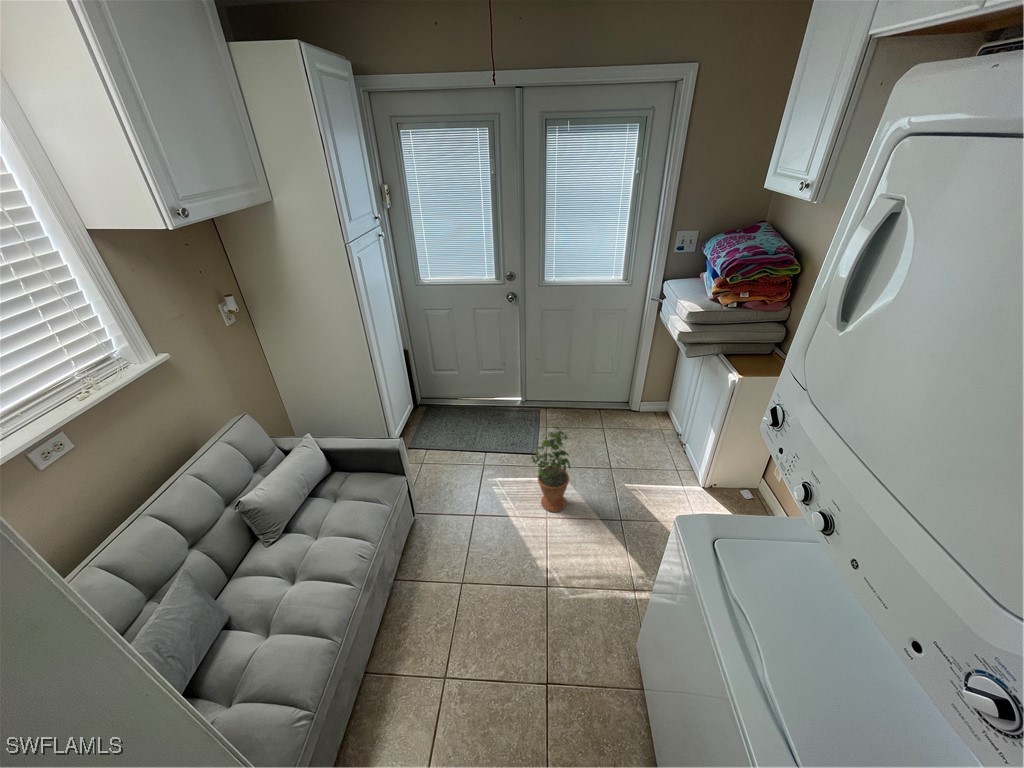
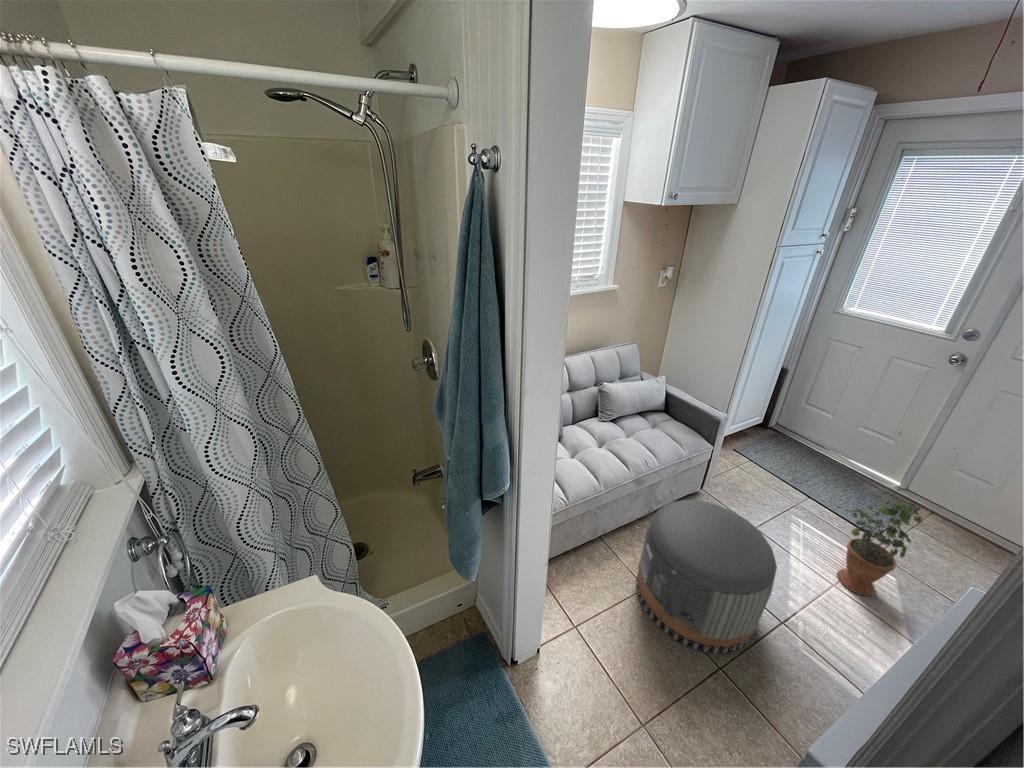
pouf: none [412,536,544,709] -> present [636,500,777,653]

